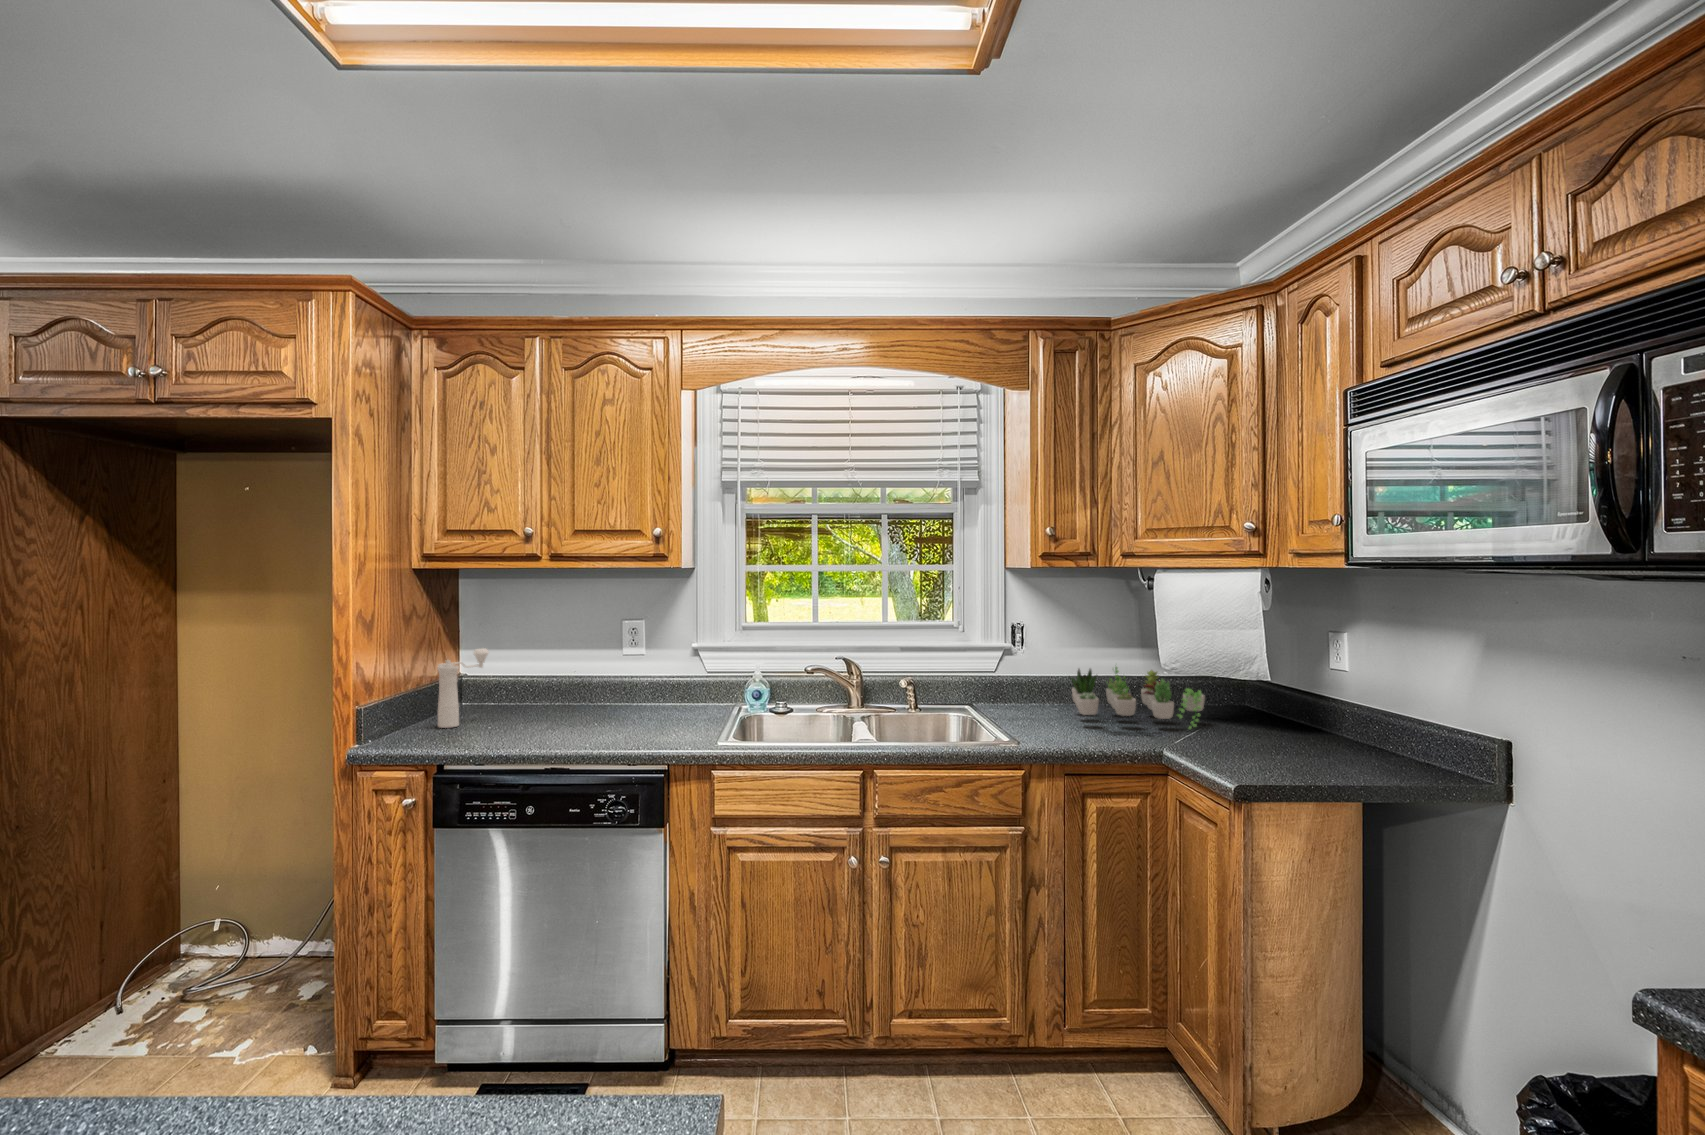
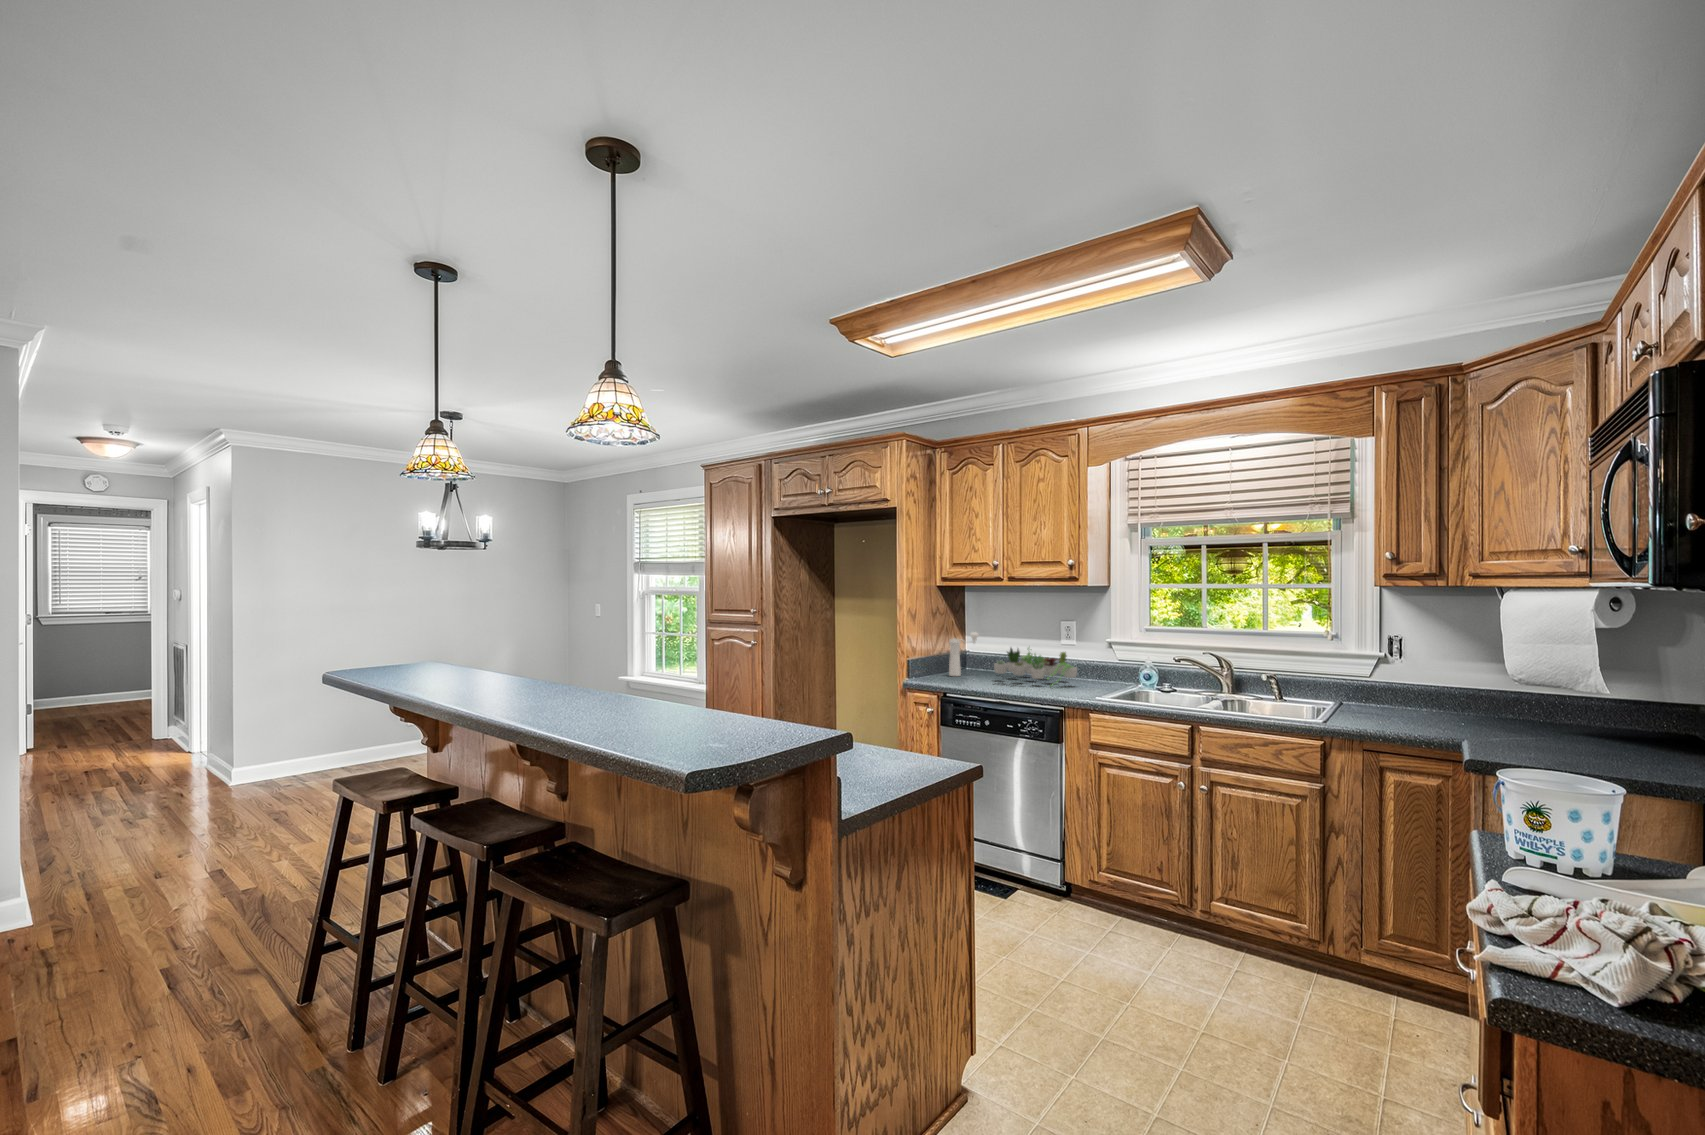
succulent plant: present [1070,667,1205,729] -> present [994,648,1077,686]

